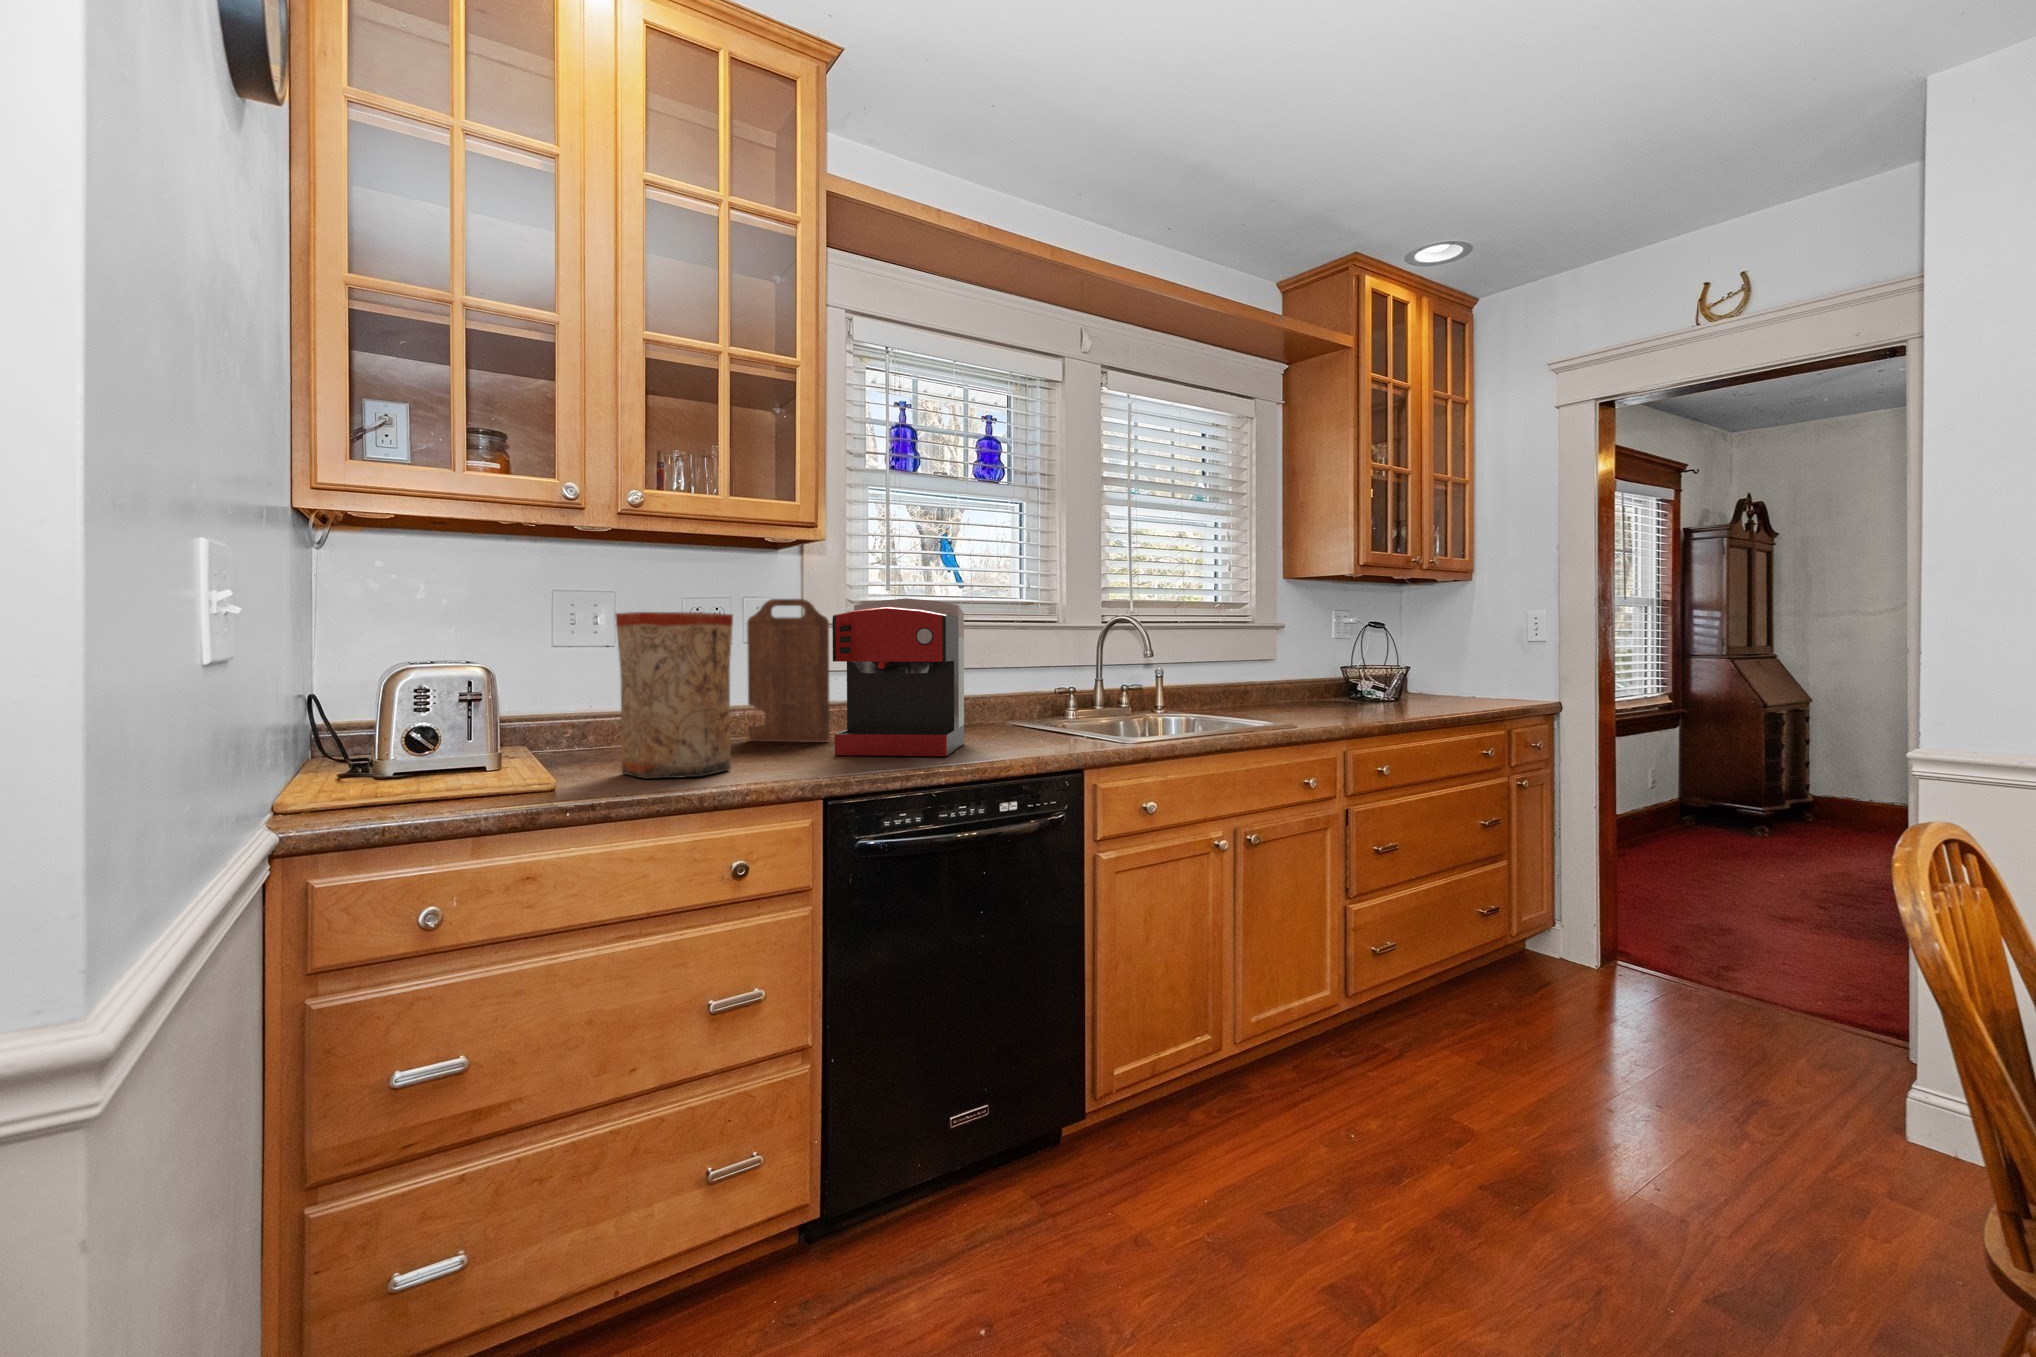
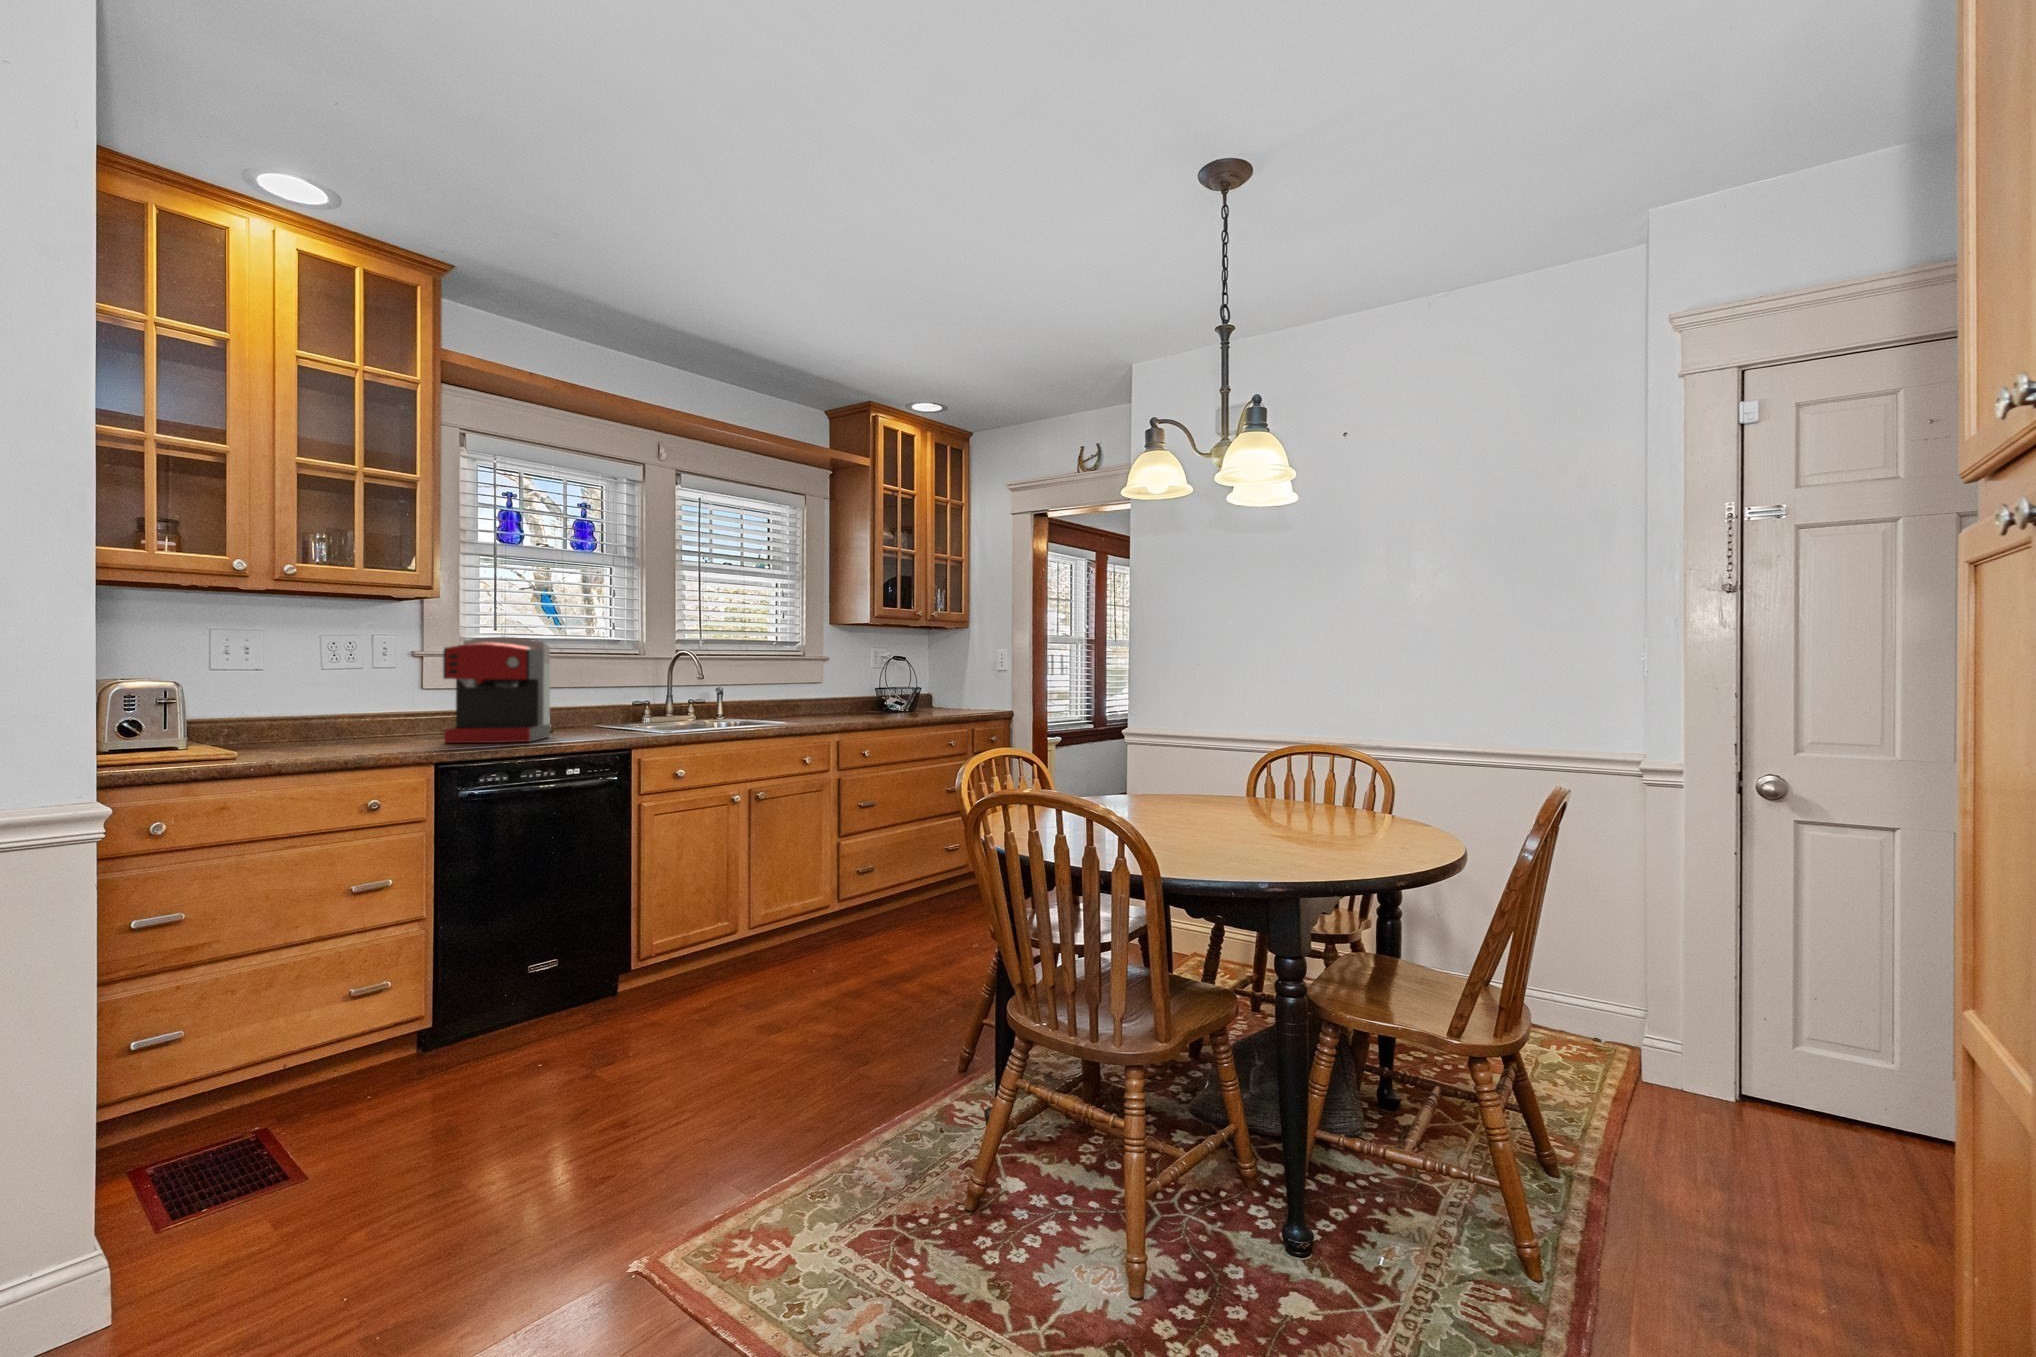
cutting board: present [747,599,830,741] -> none [375,635,444,738]
vase: present [616,612,733,779] -> none [272,645,365,754]

